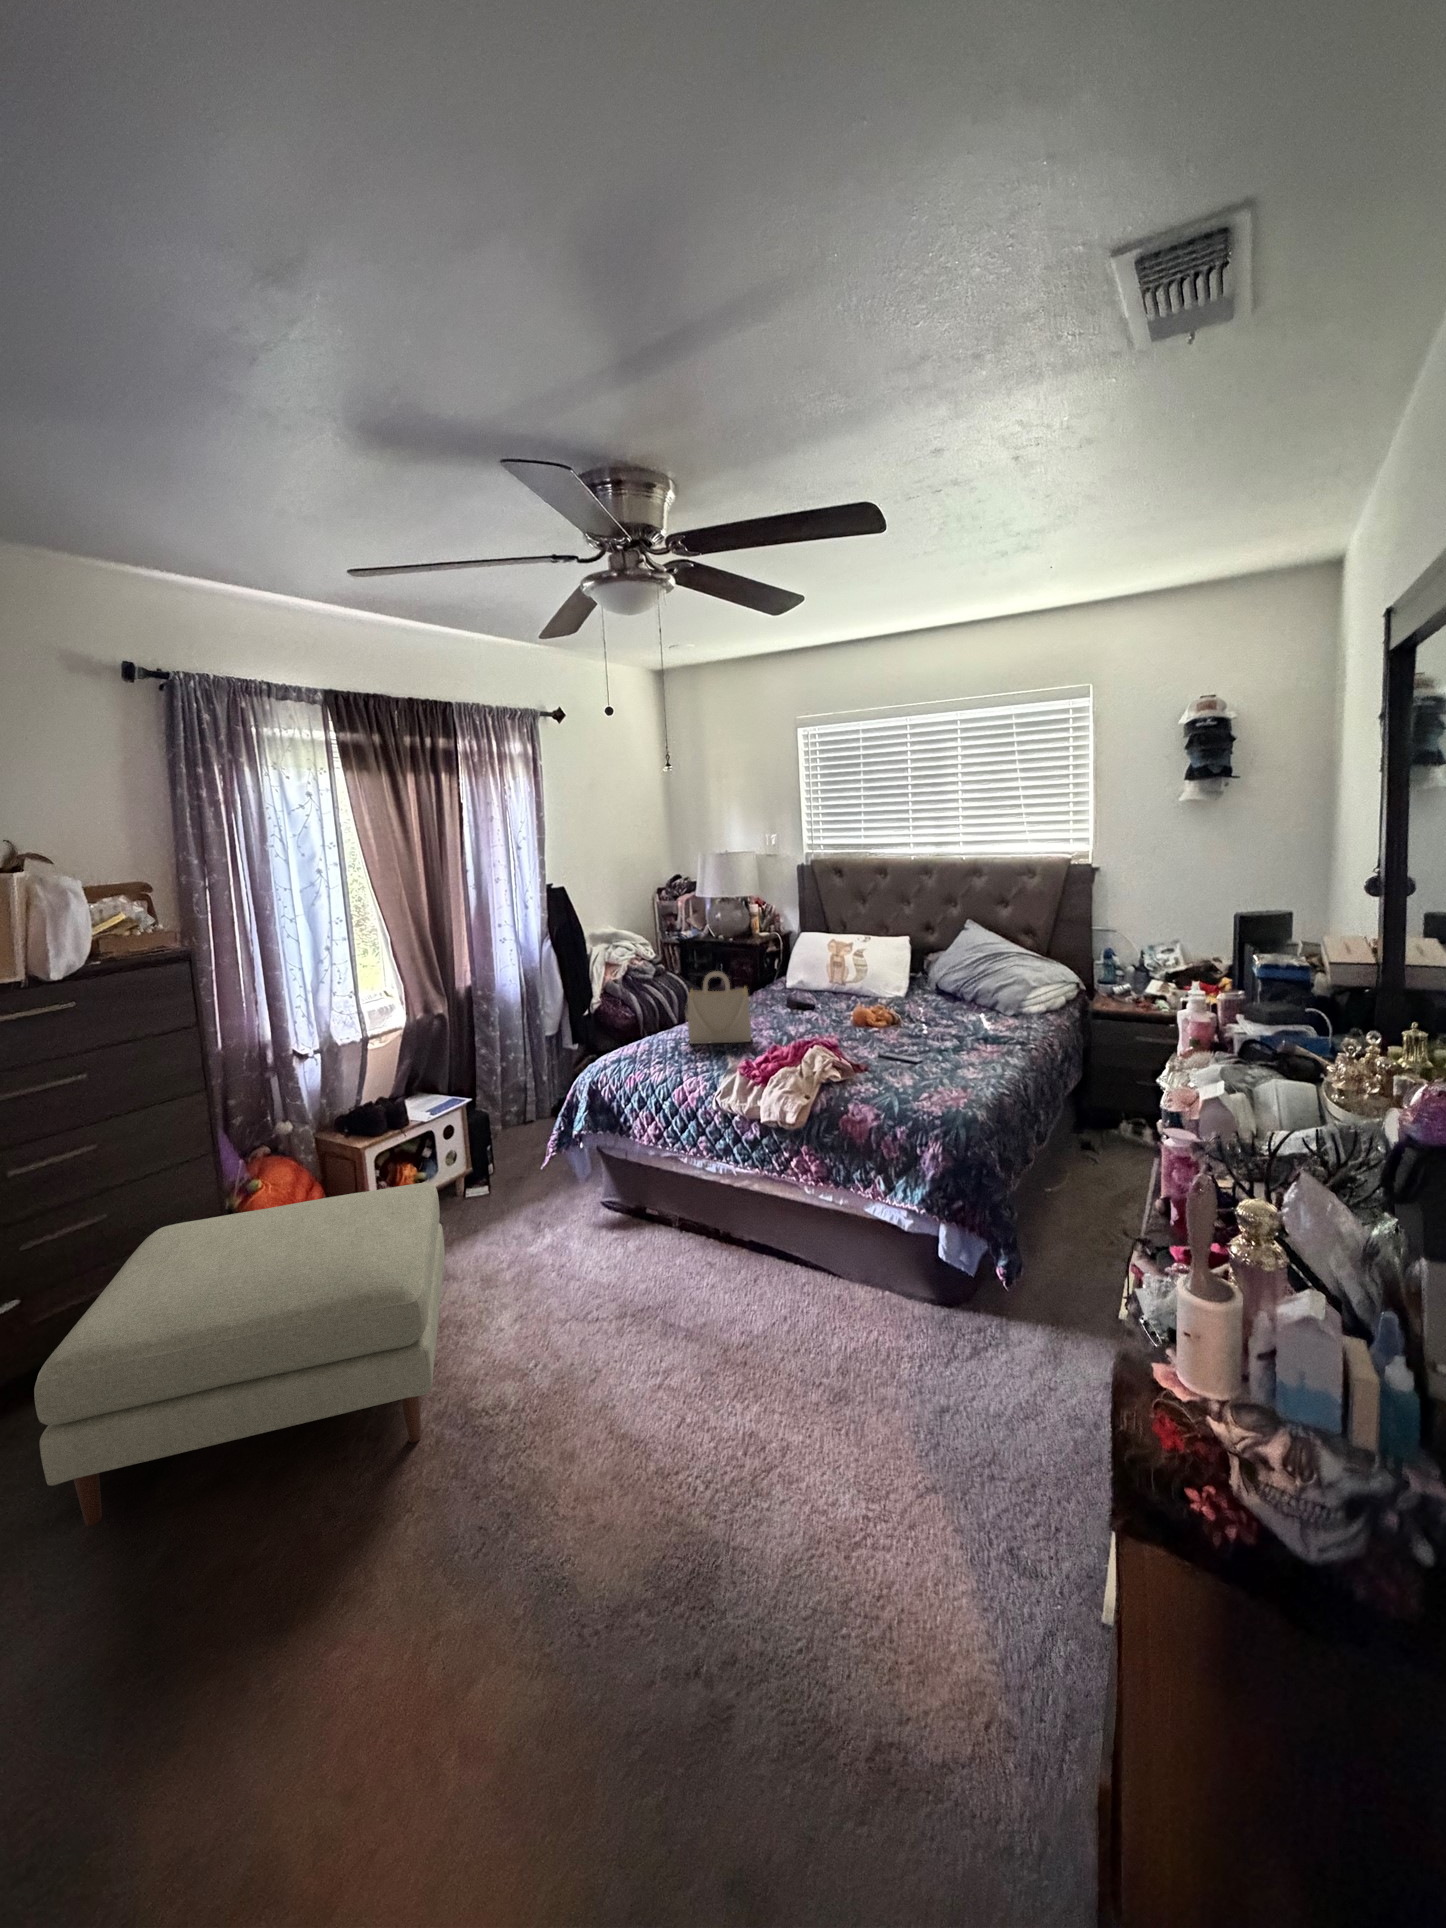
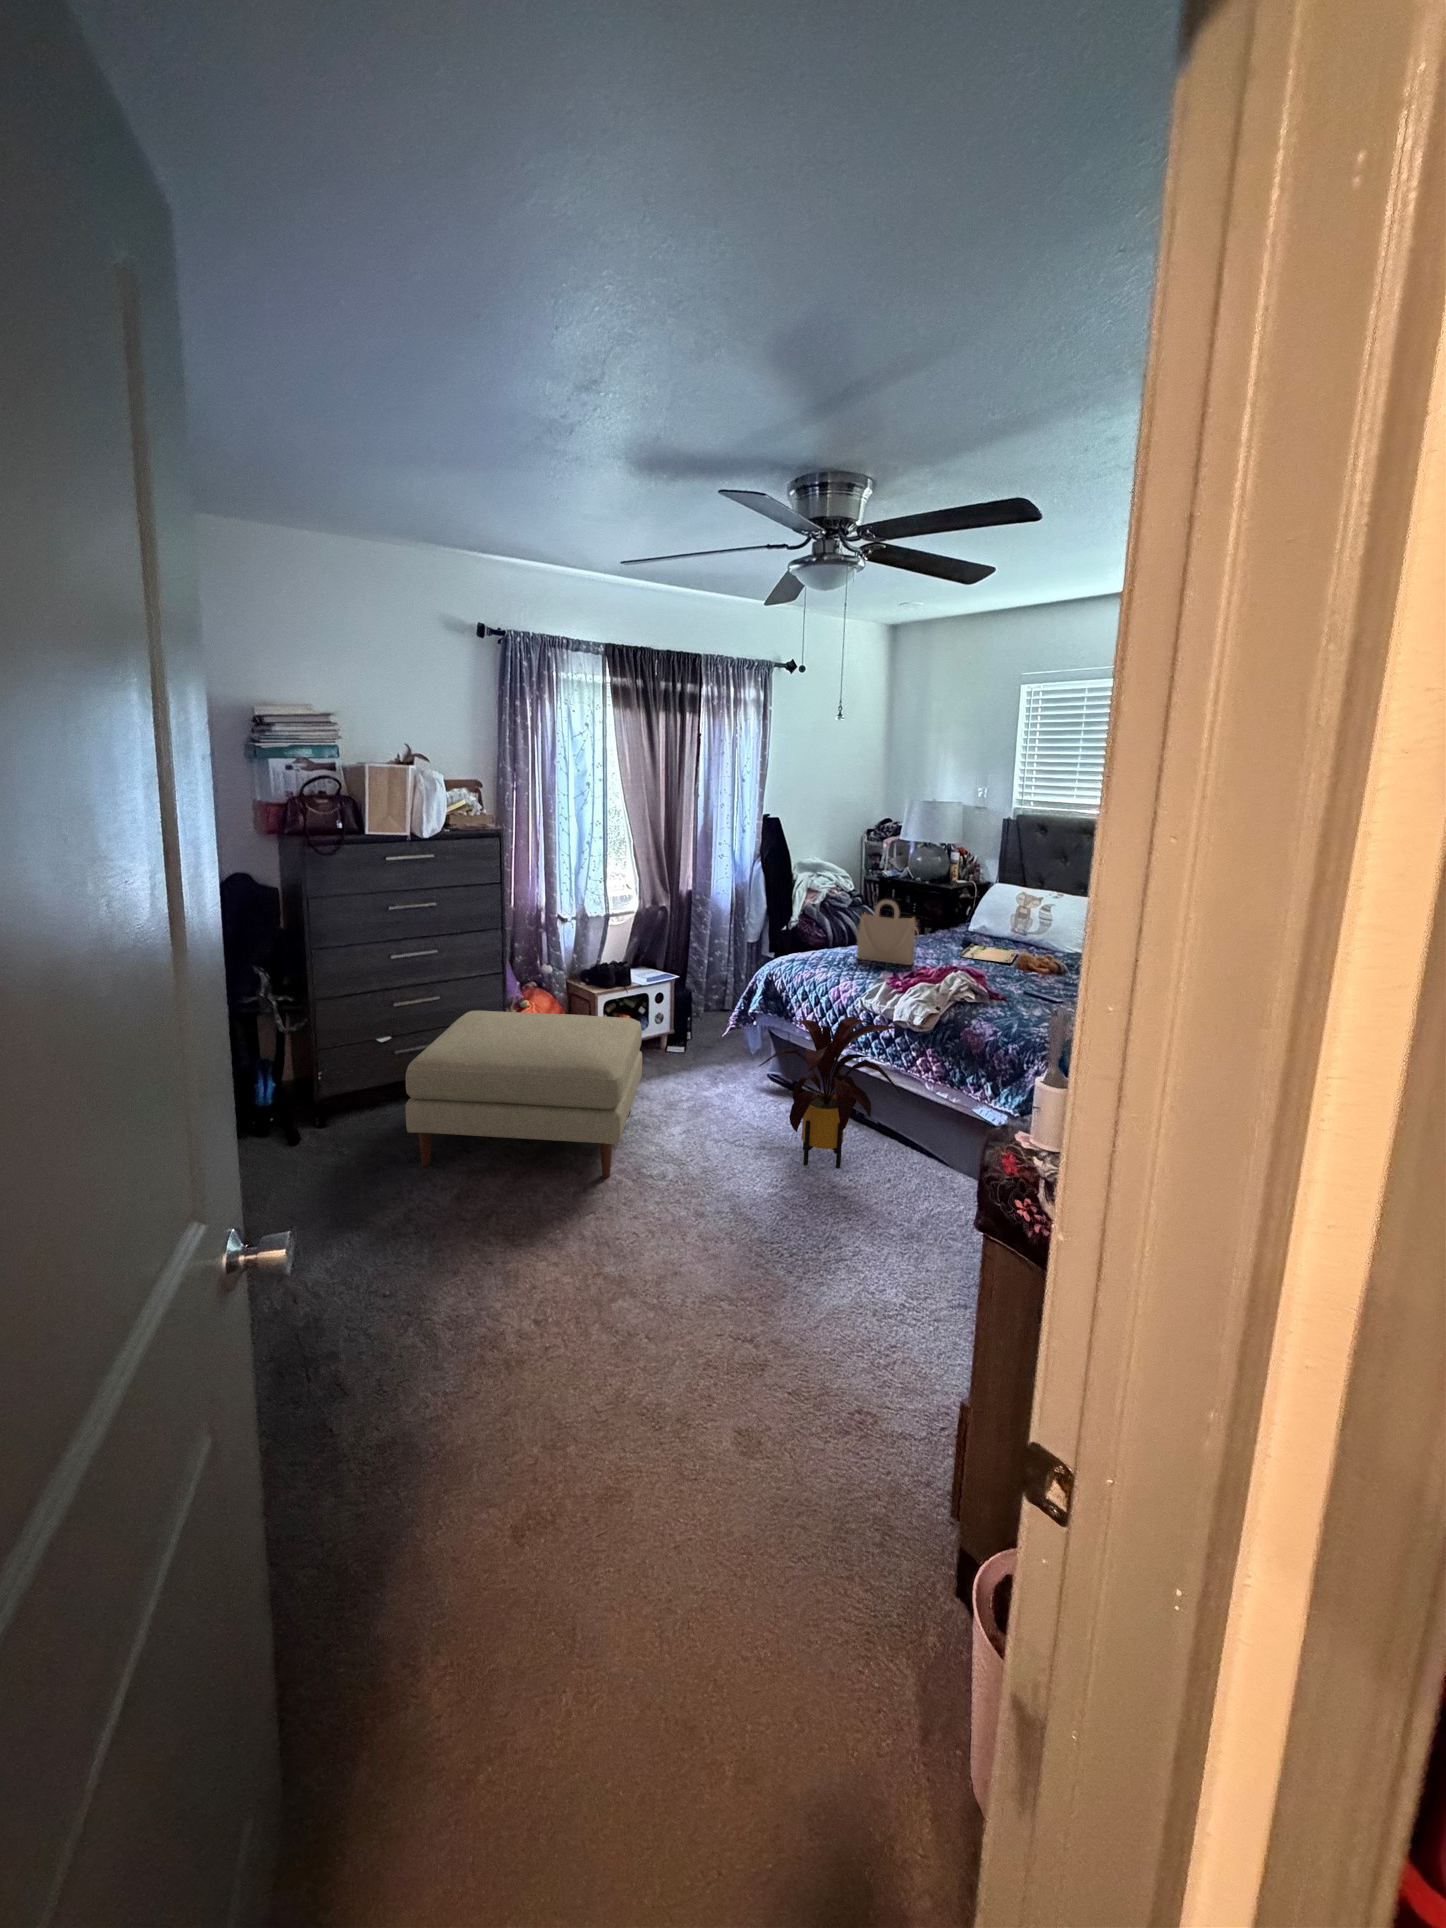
tray: none [792,998,846,1021] -> present [960,943,1018,963]
house plant: none [608,1124,785,1330] -> present [758,1017,900,1169]

